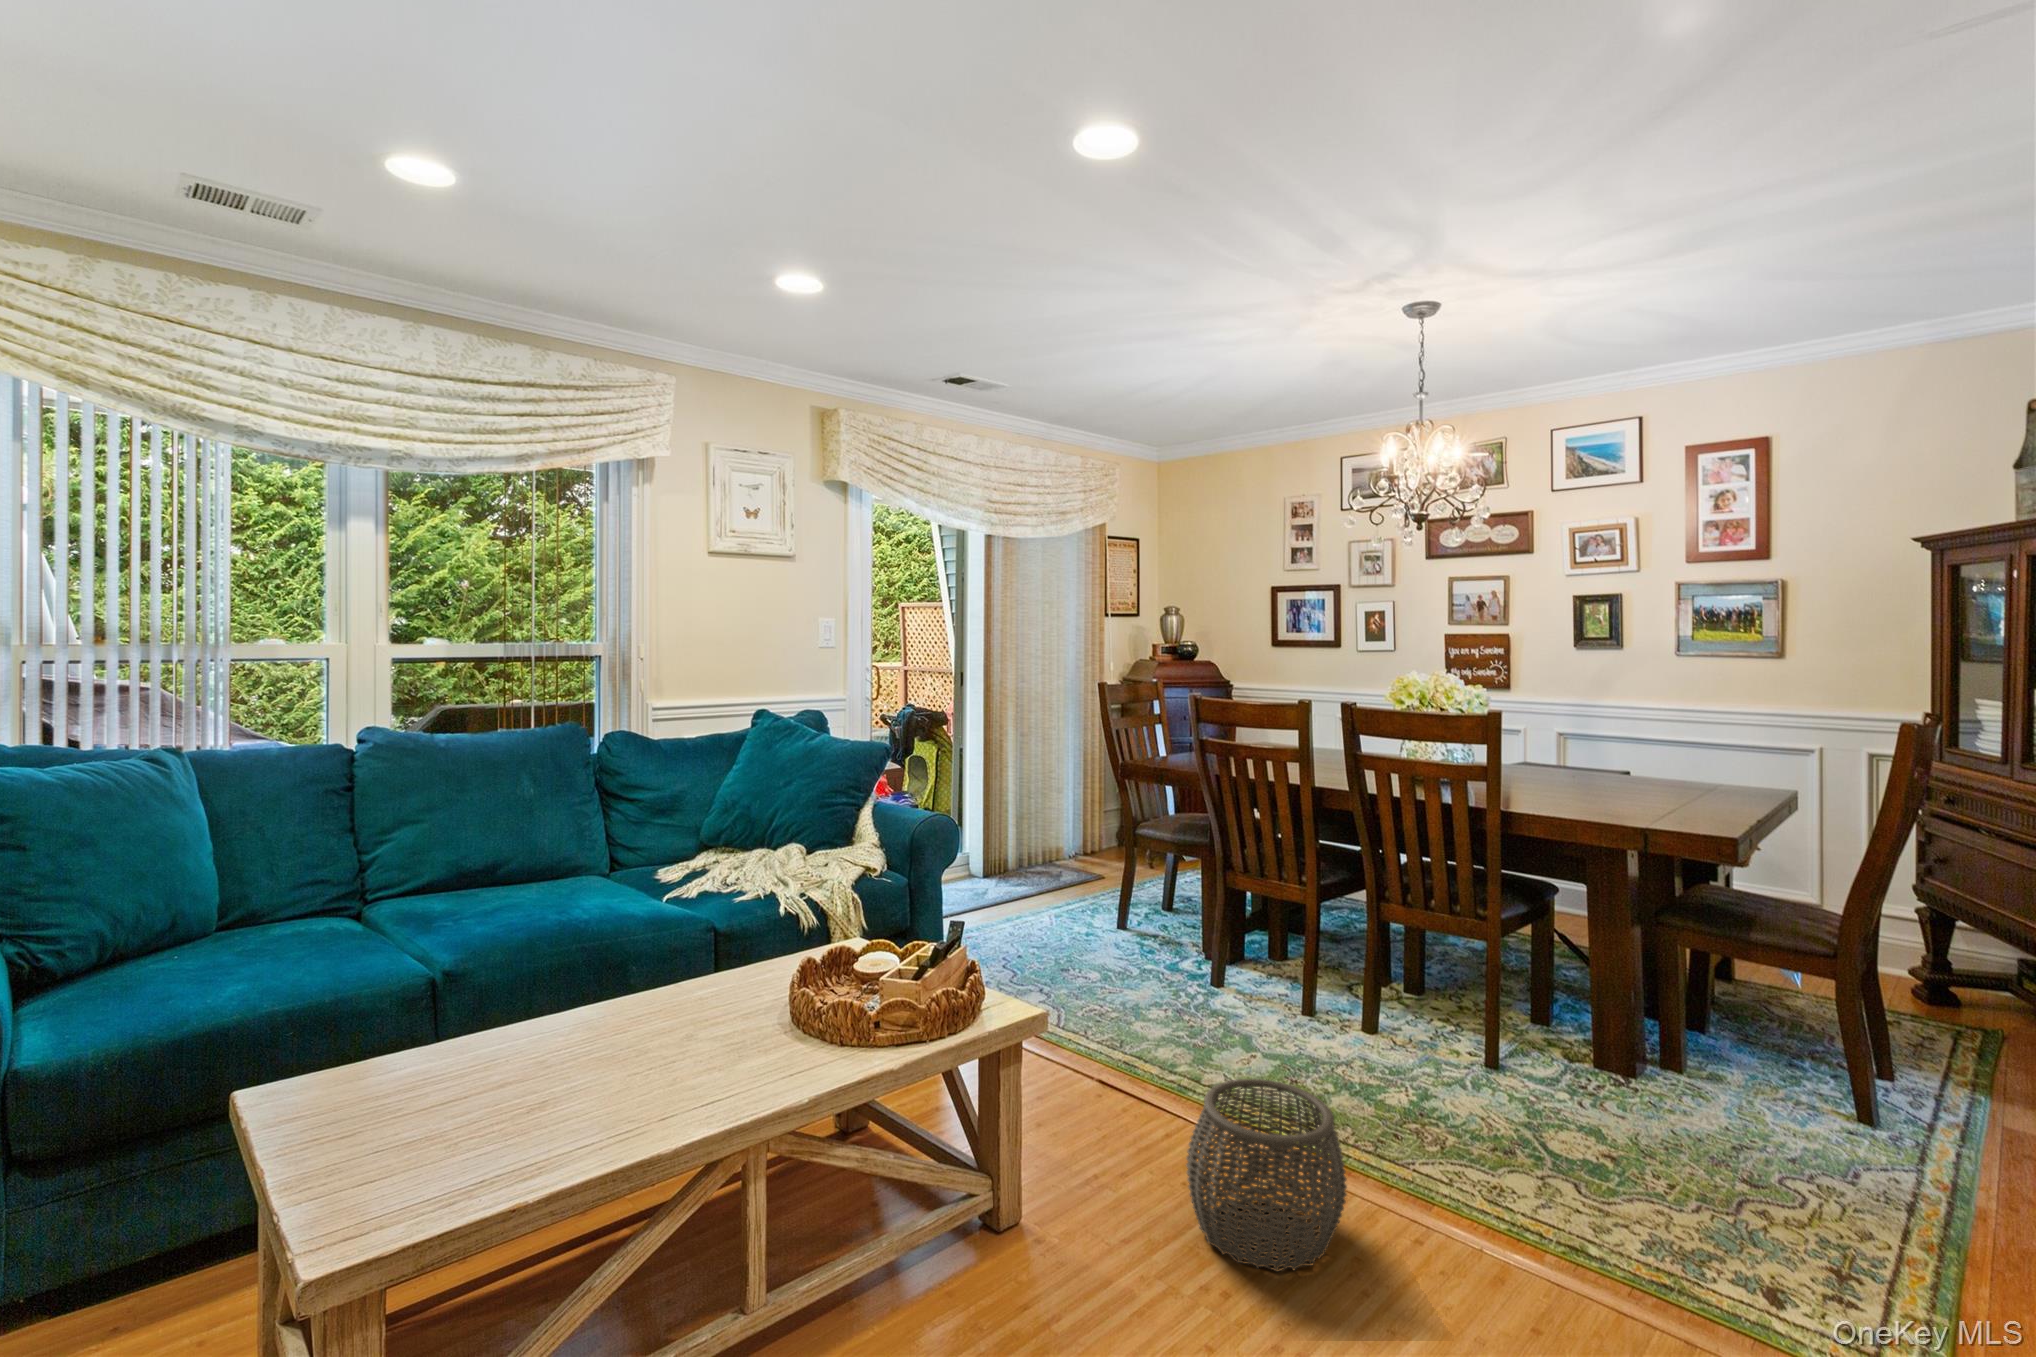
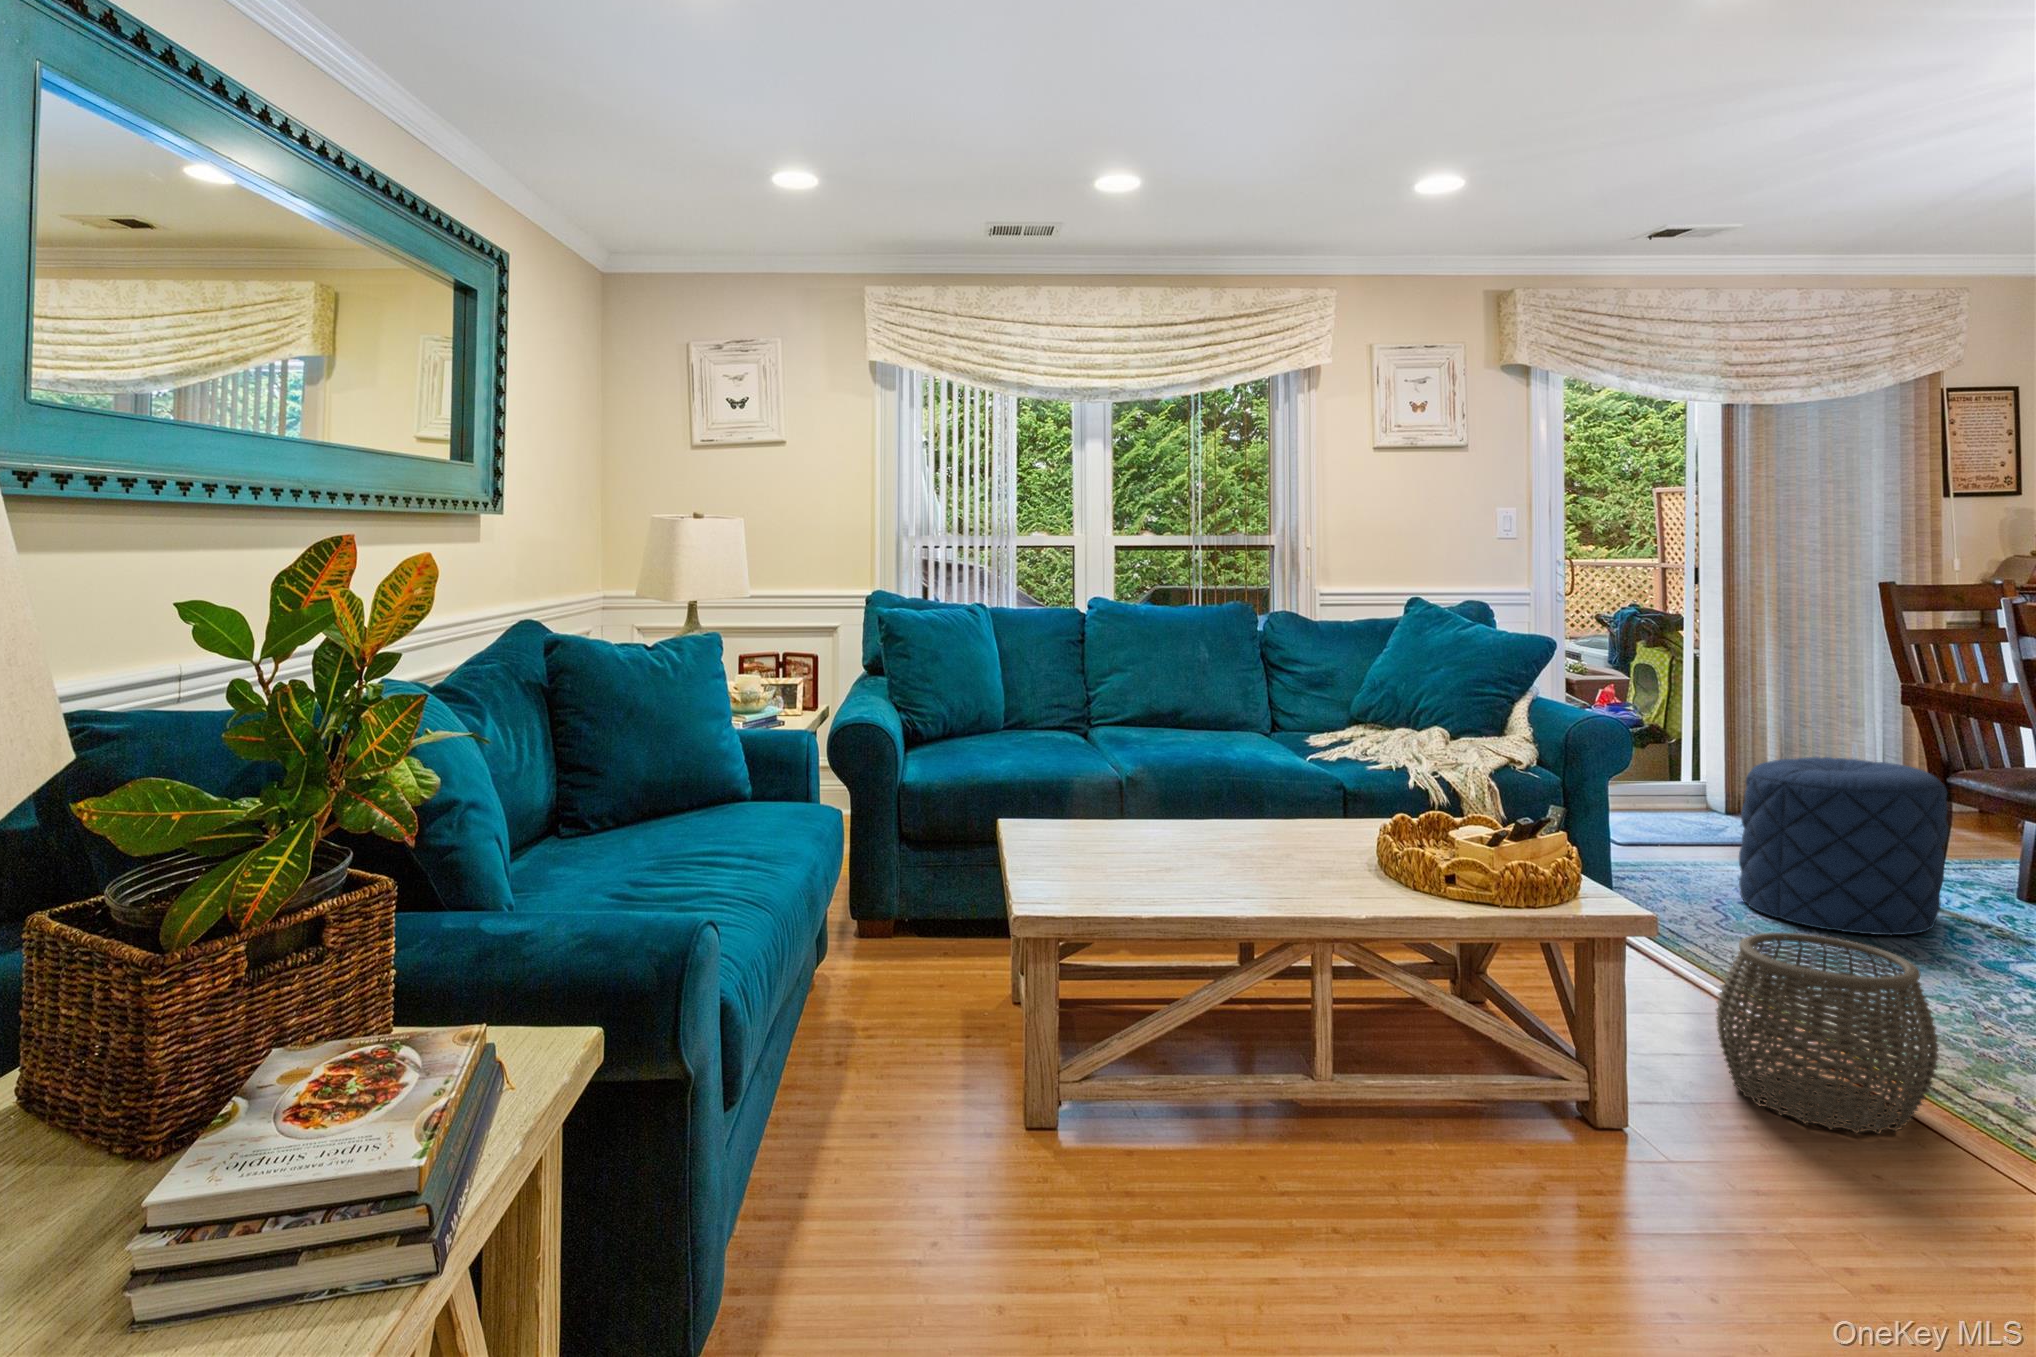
pouf: none [1055,852,1192,1005] -> present [1739,757,1948,935]

